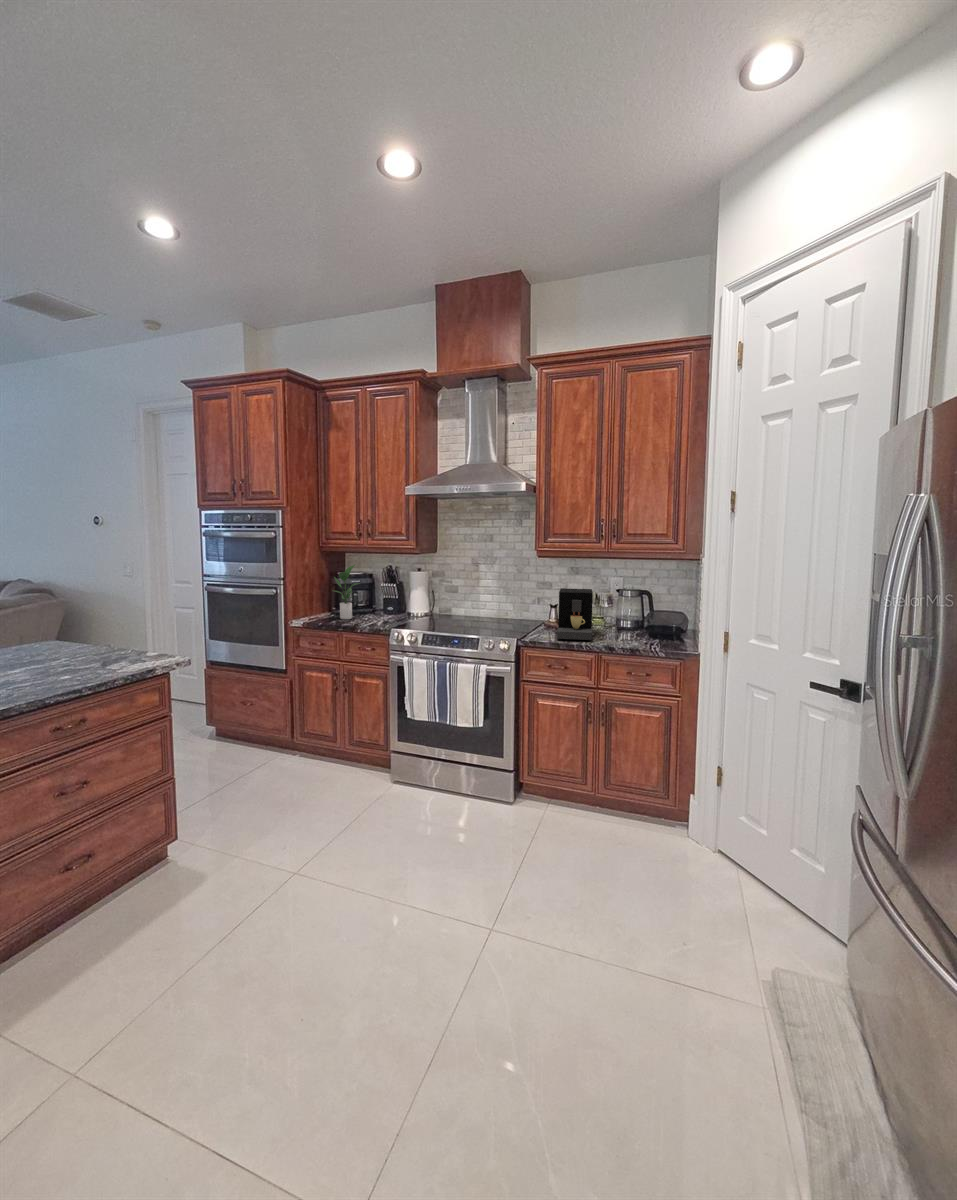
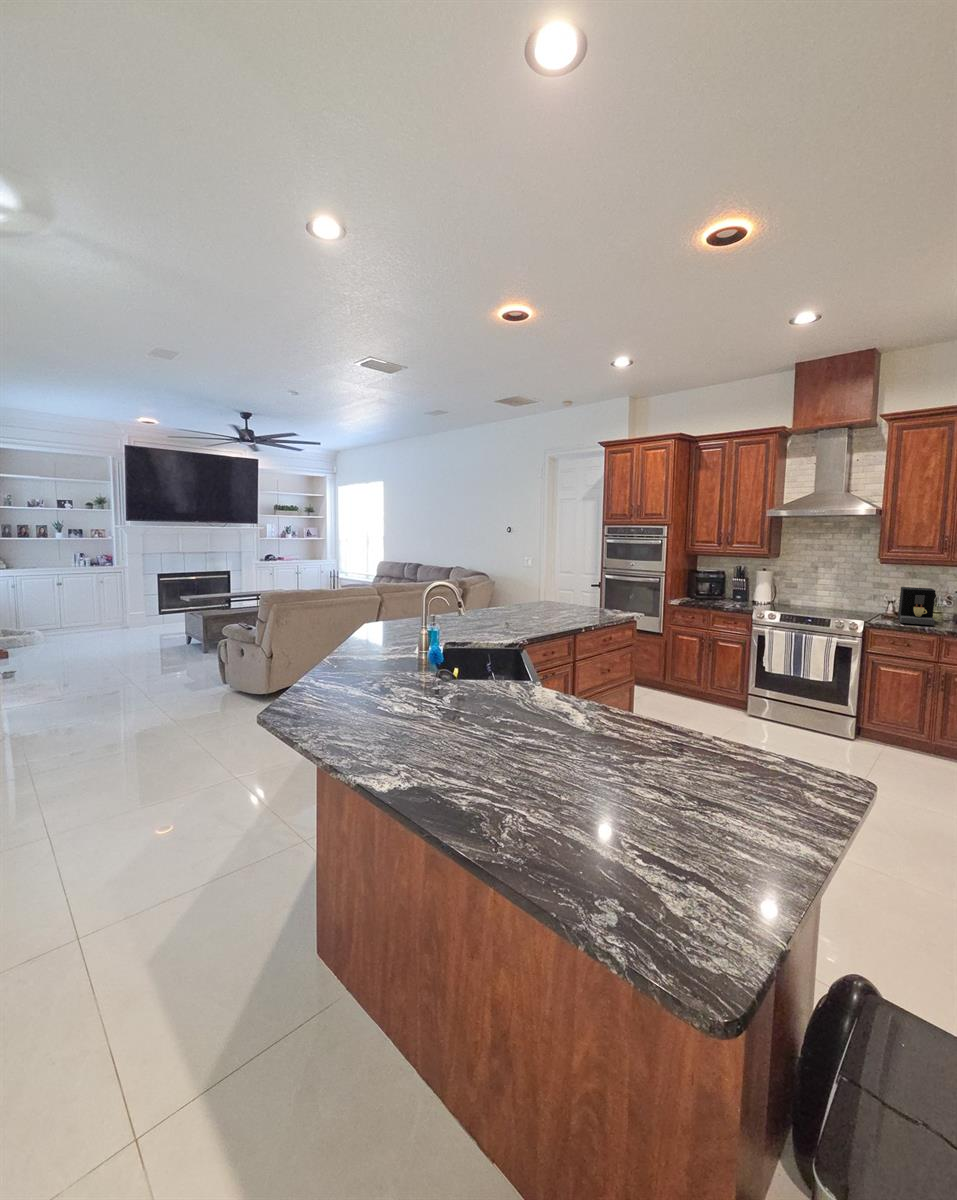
potted plant: present [334,565,359,619] -> none [700,565,721,603]

